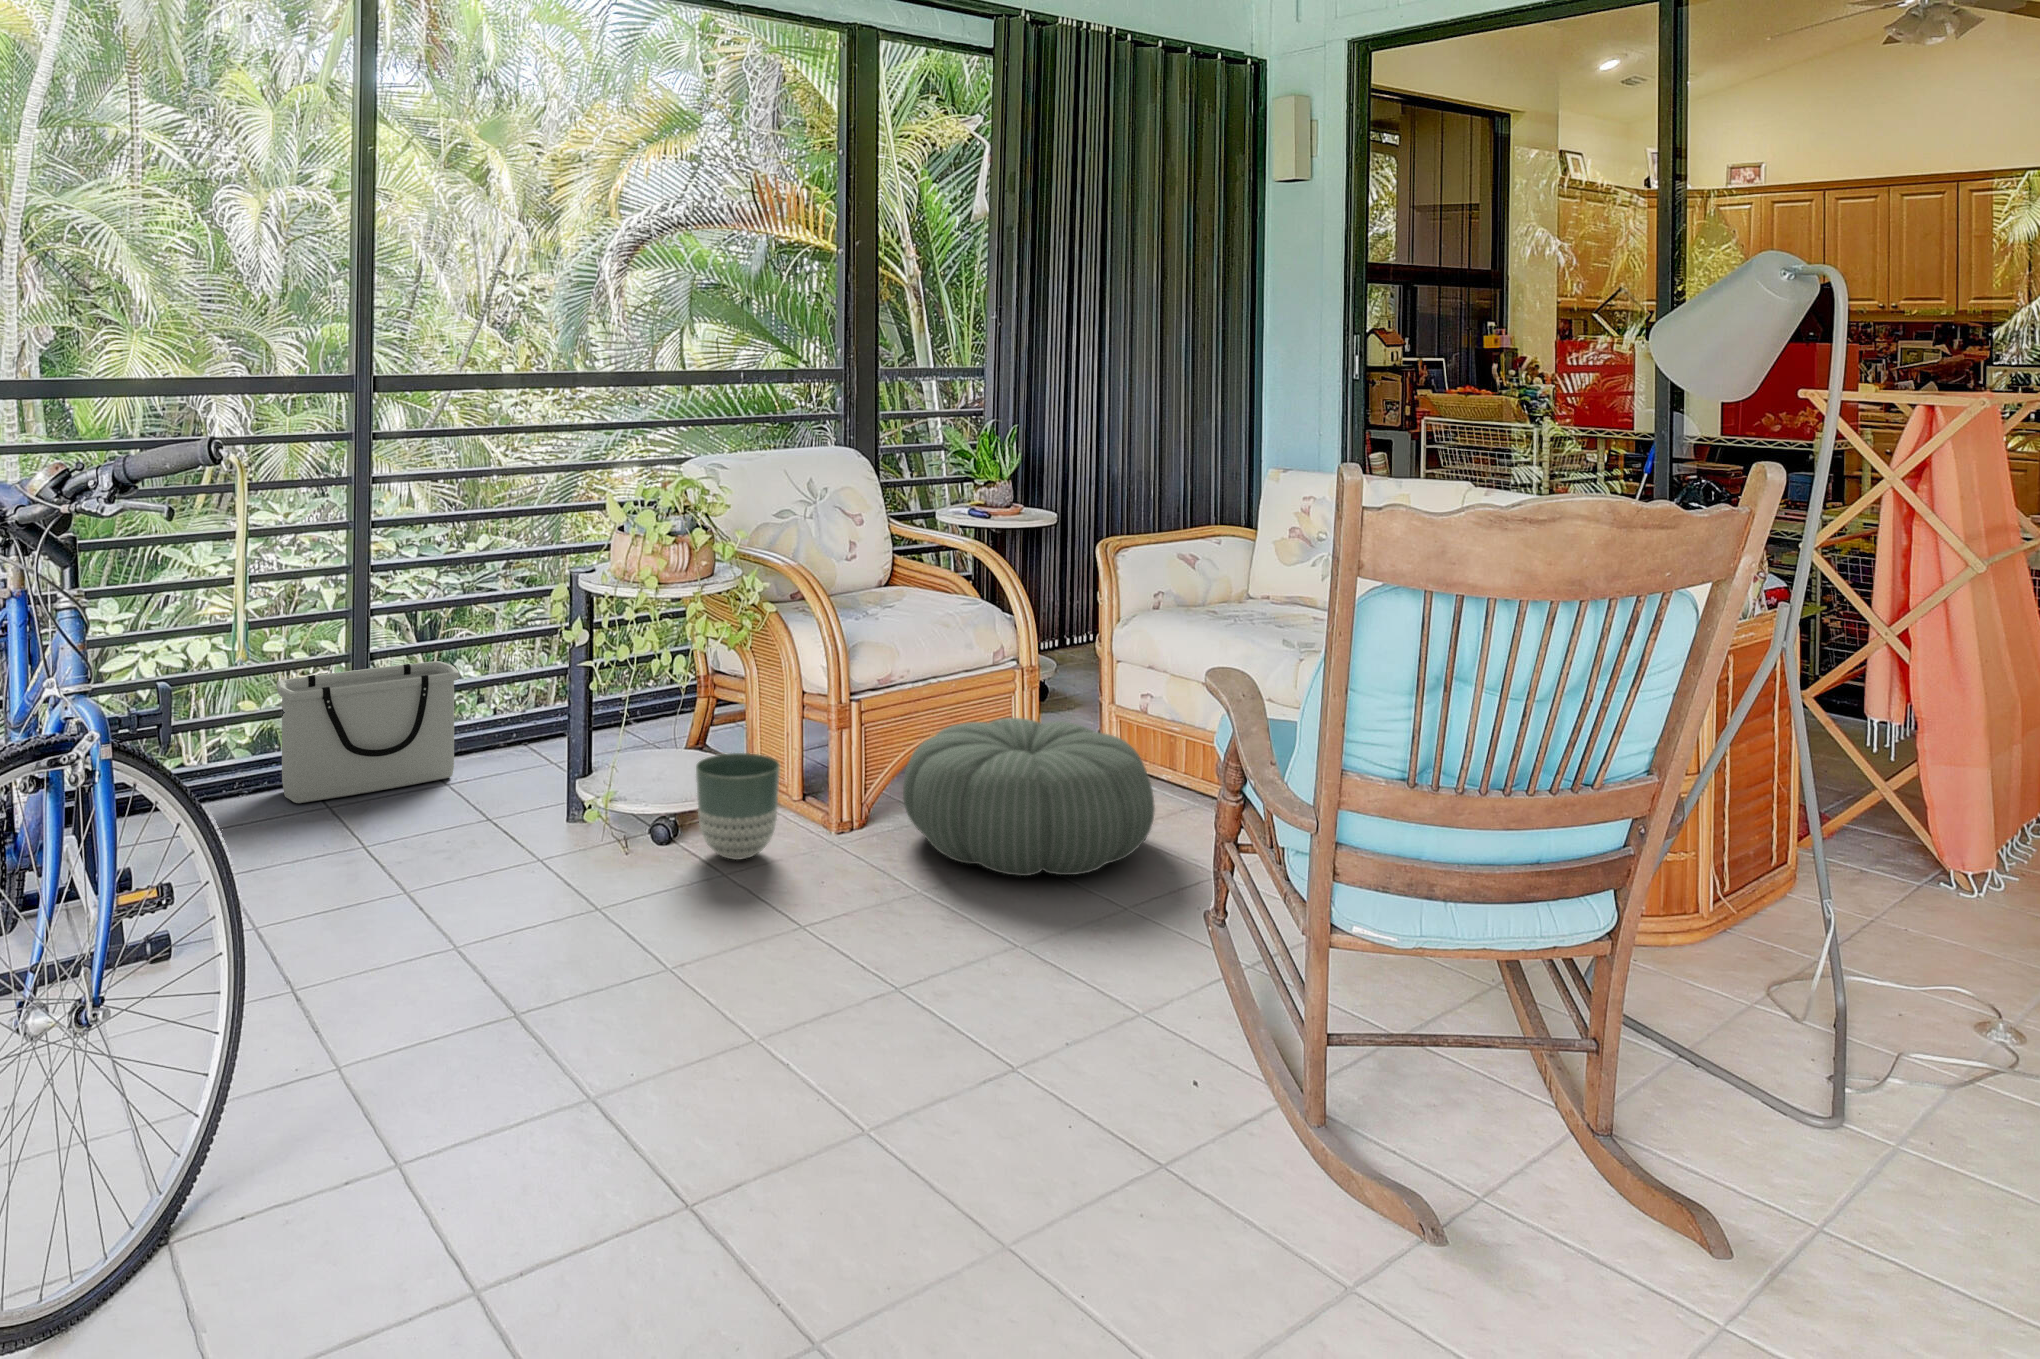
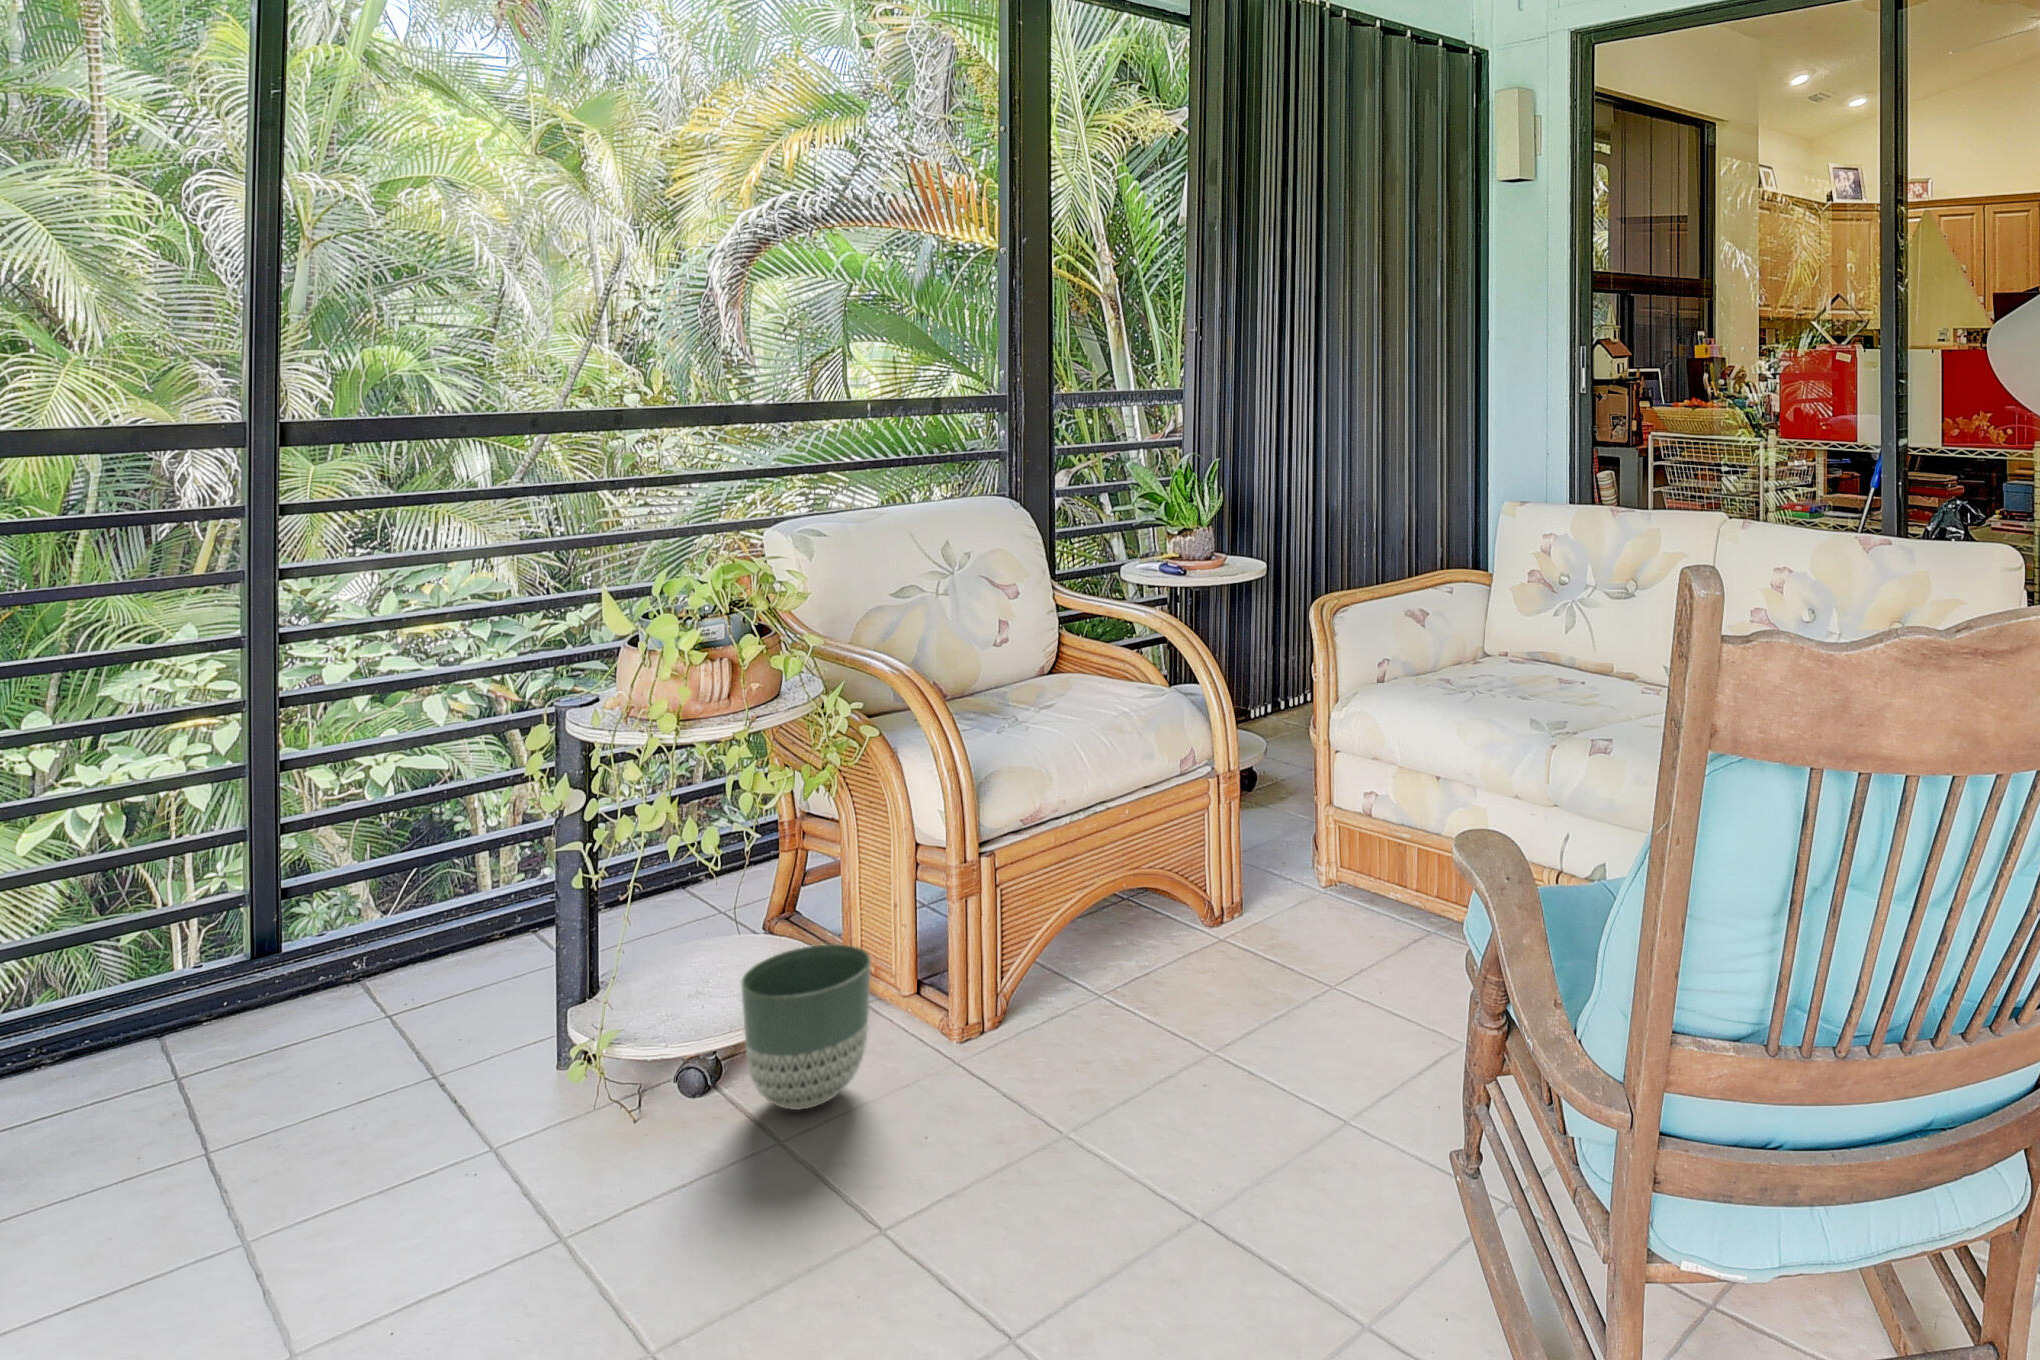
storage bin: present [277,661,459,803] -> none [72,829,409,1087]
pouf: present [903,718,1155,876] -> none [1054,846,1383,1085]

